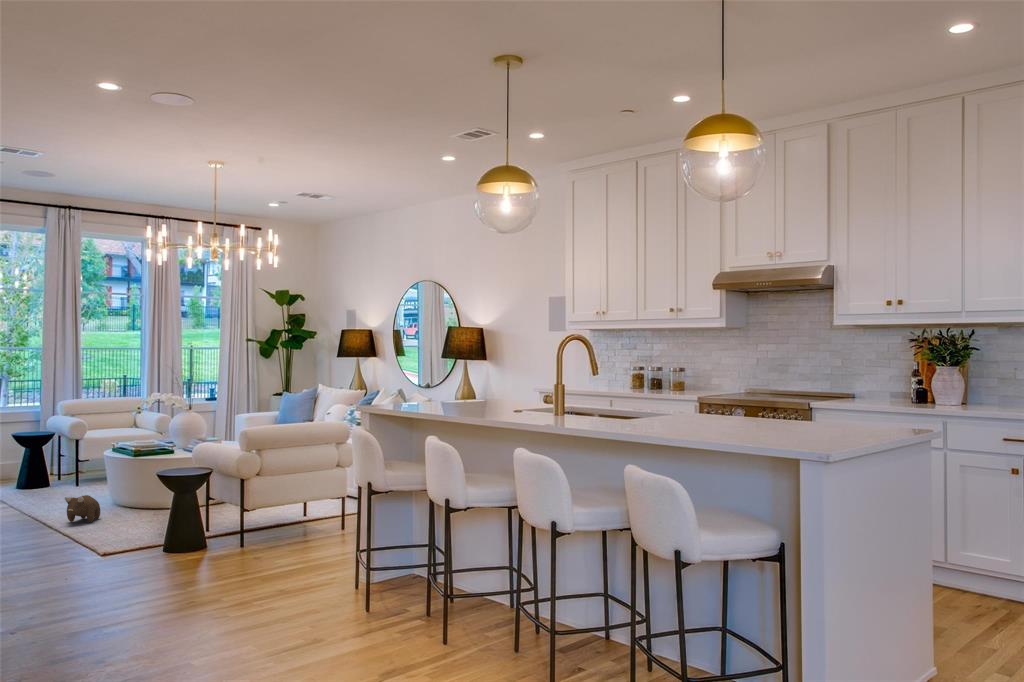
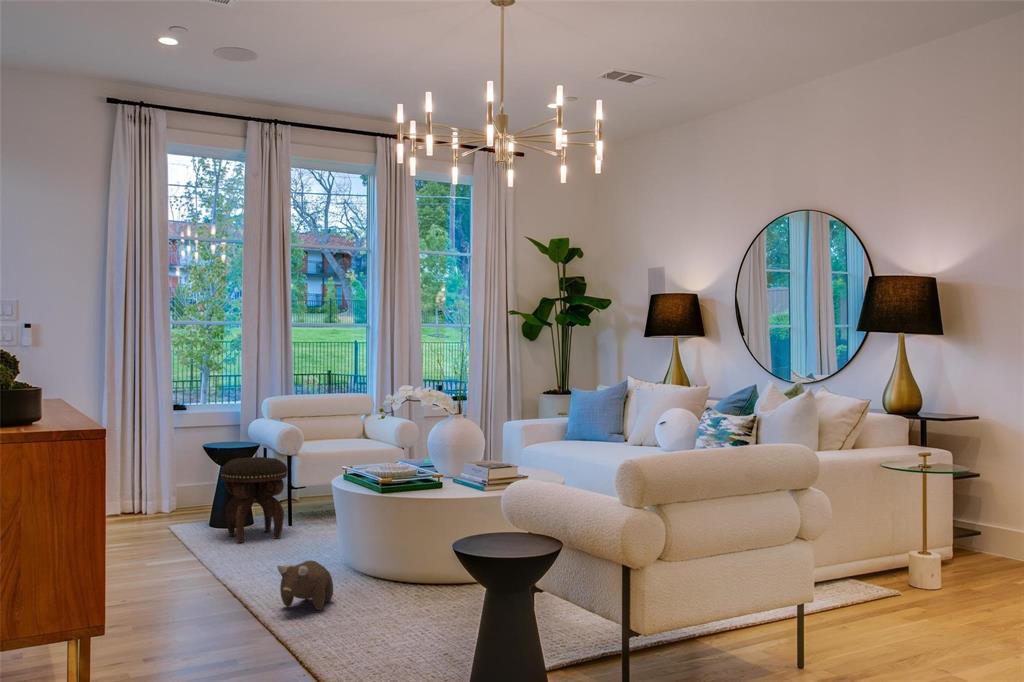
footstool: none [27,441,75,496] -> present [221,457,288,543]

